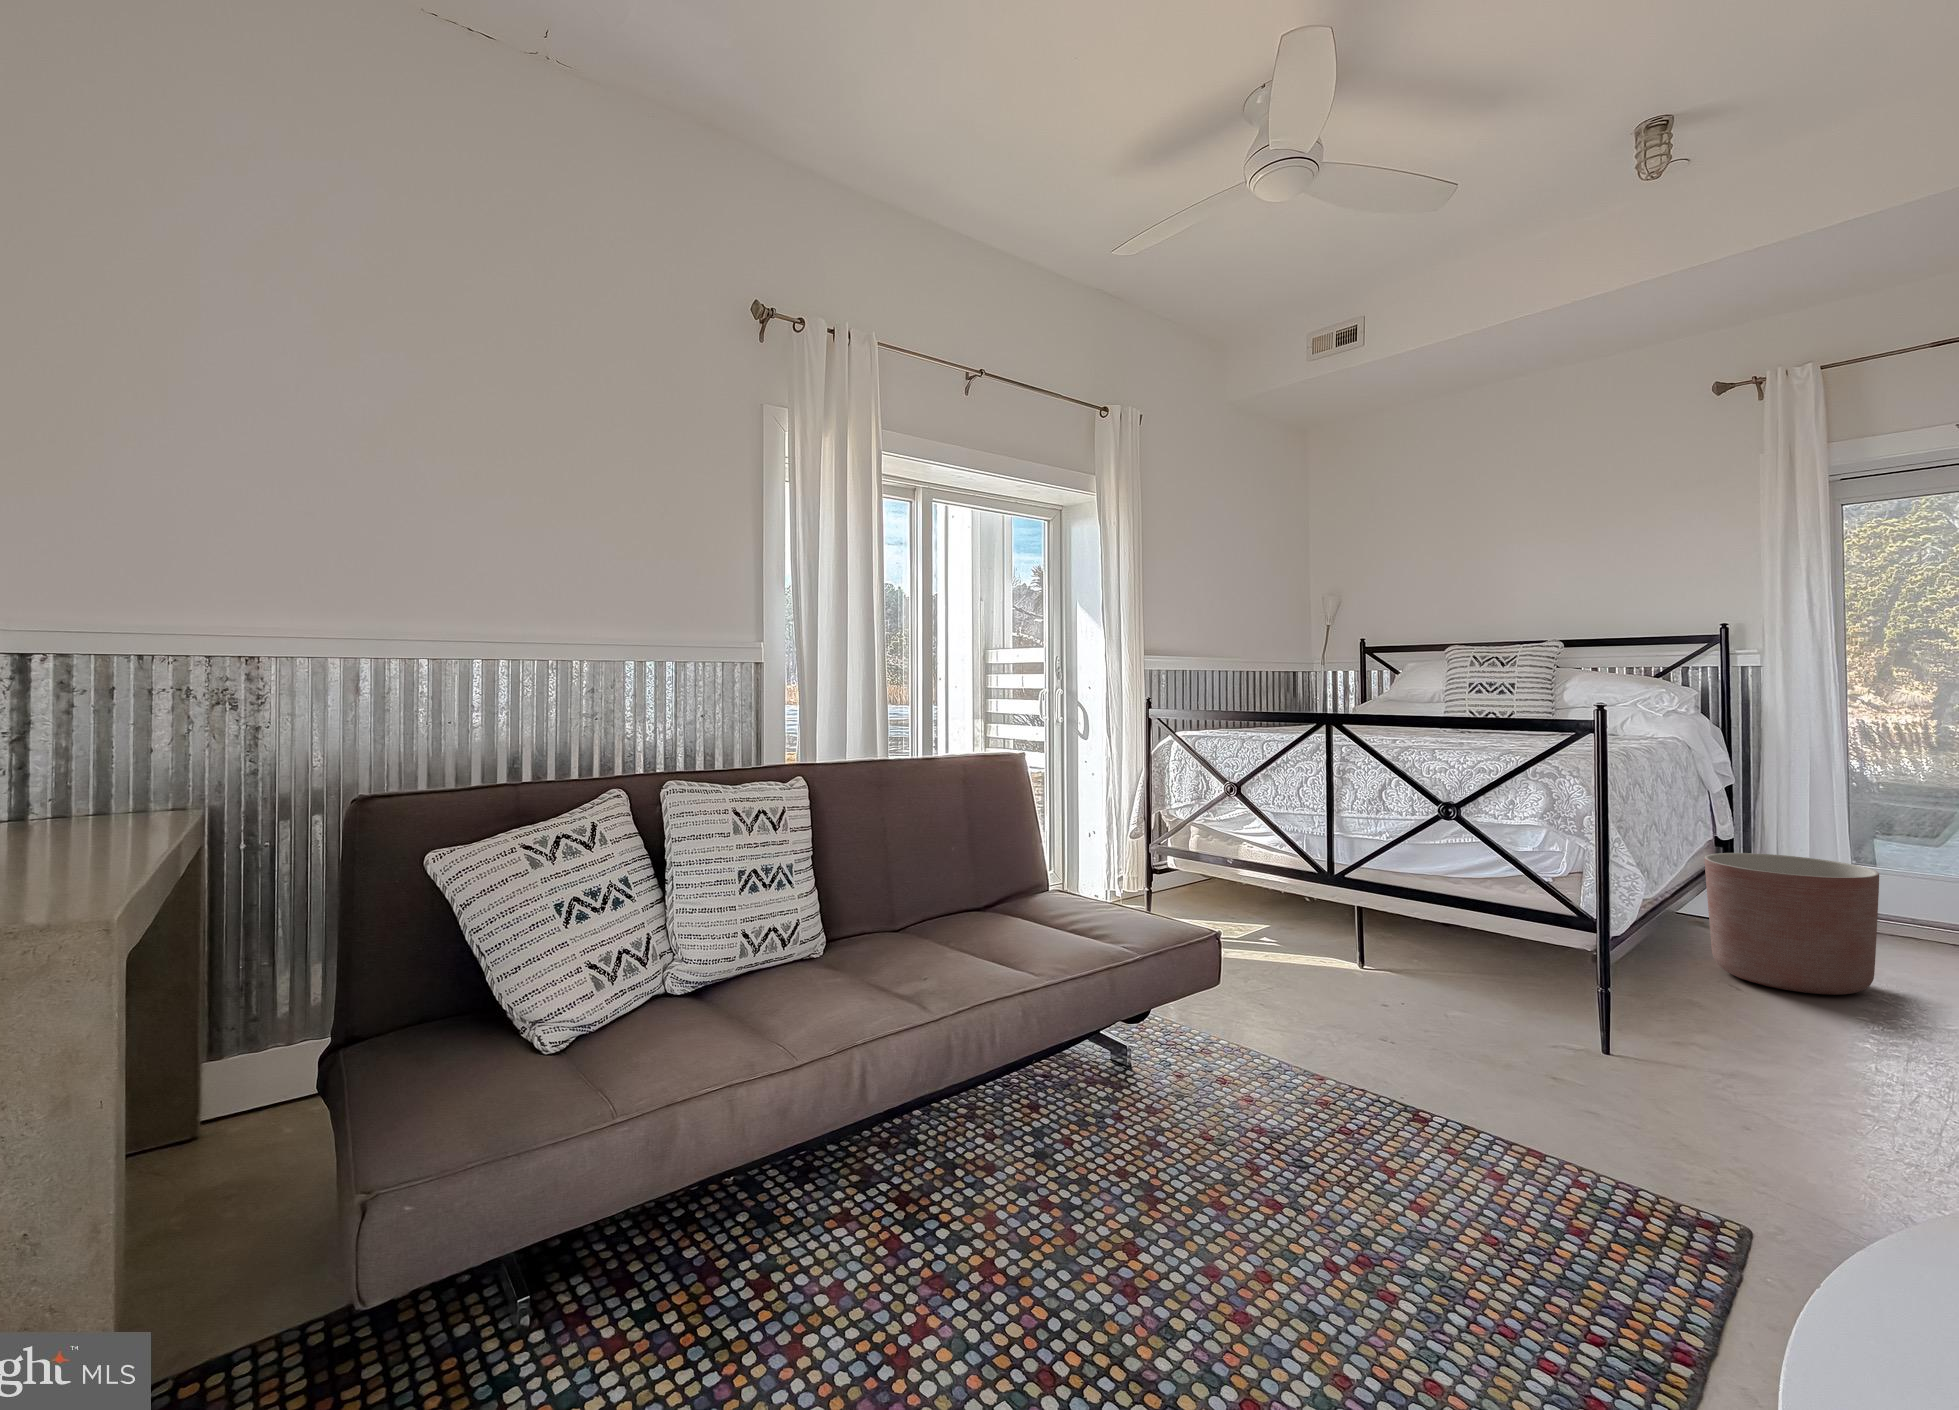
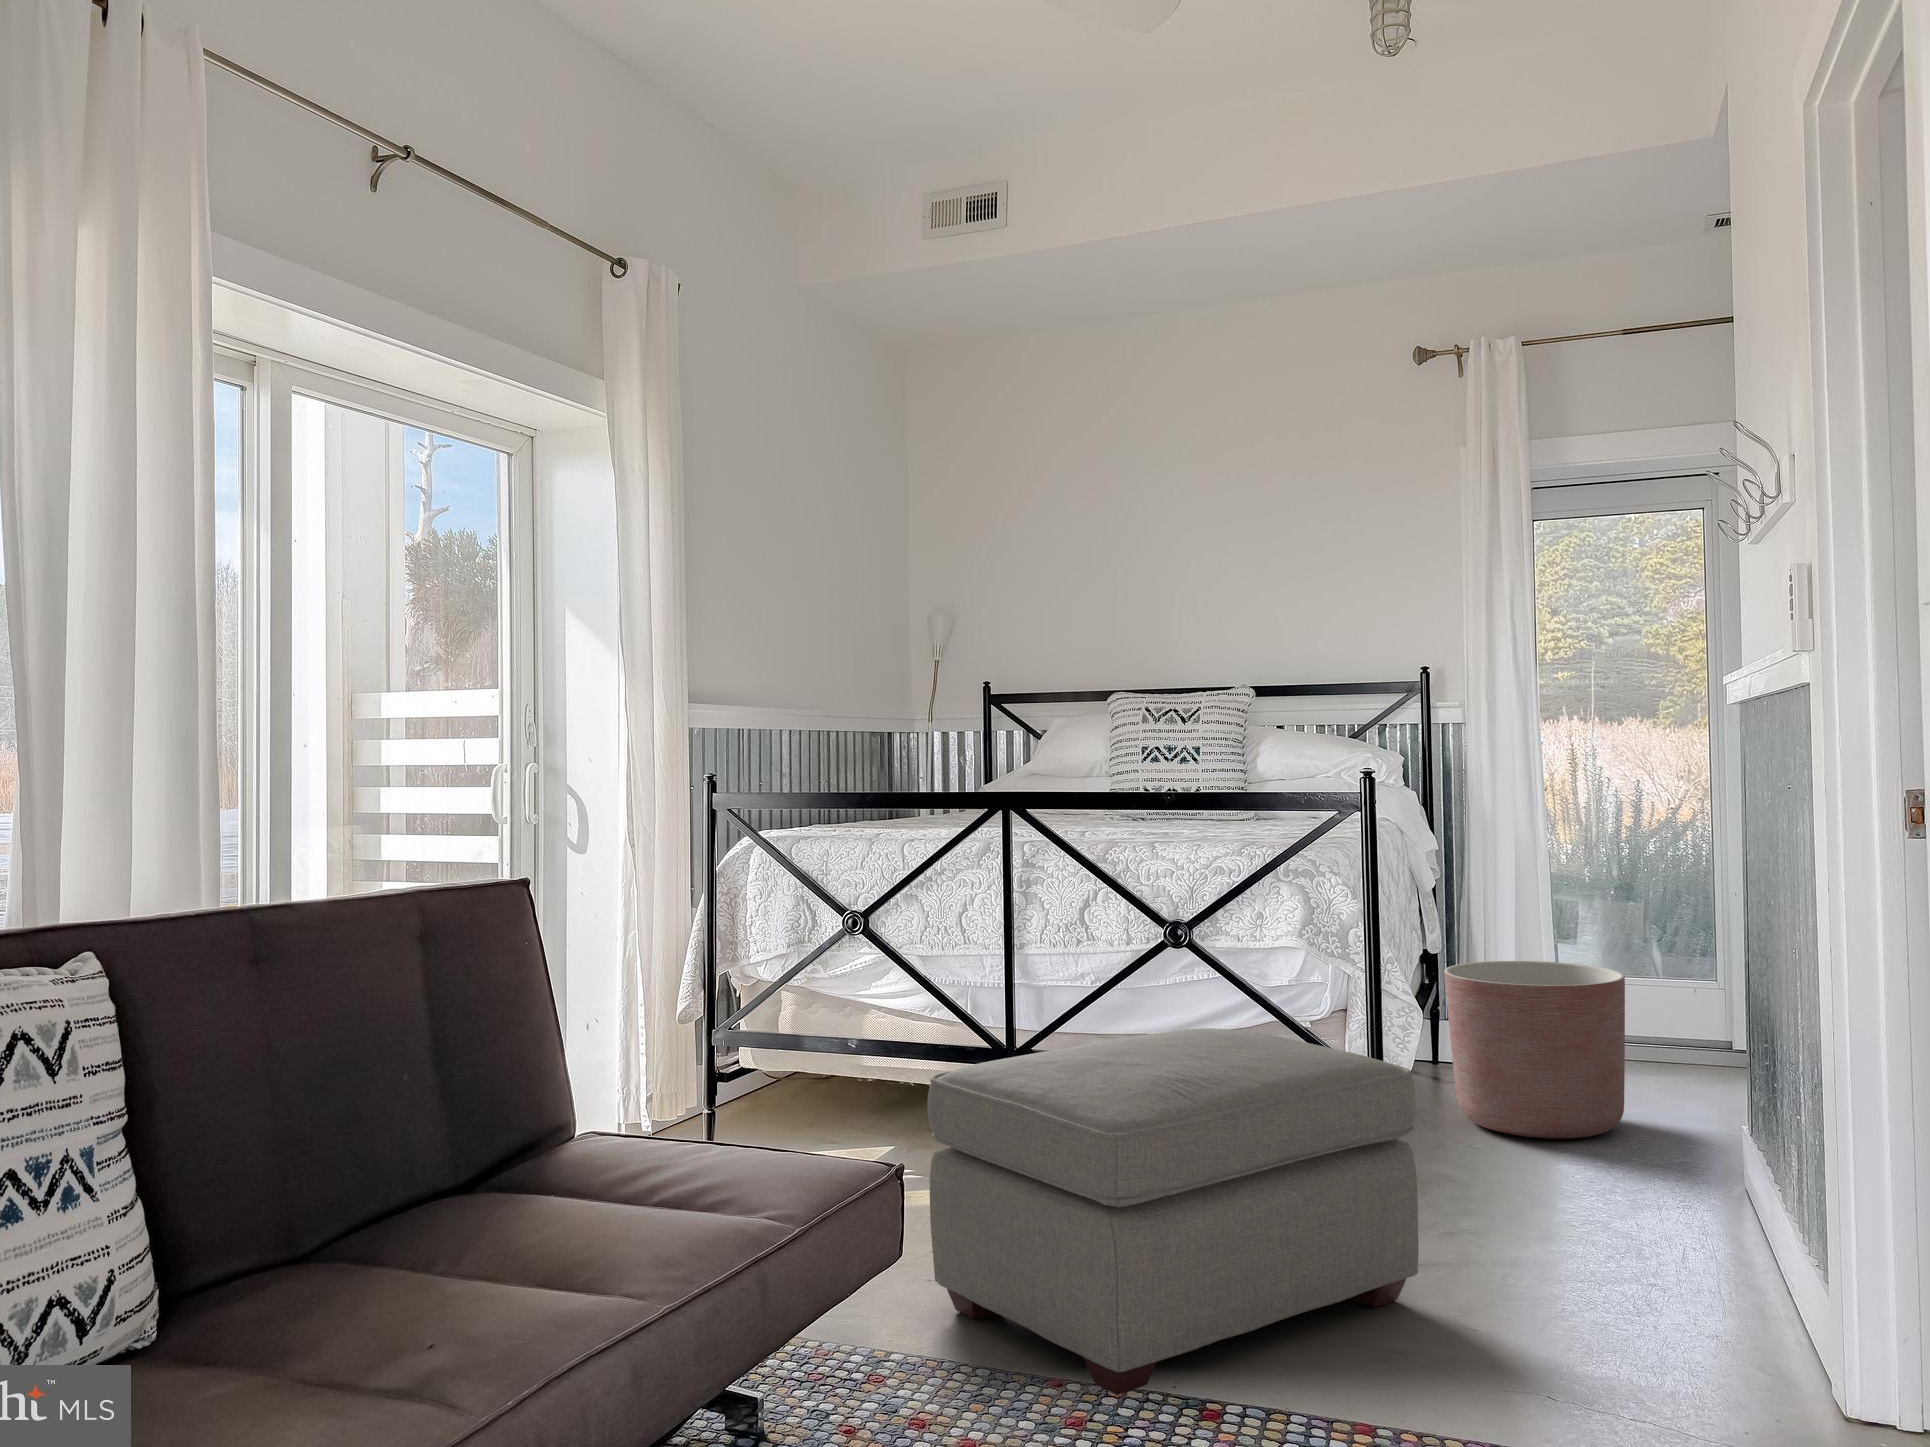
ottoman: none [1254,876,1614,1092] -> present [927,1028,1419,1395]

